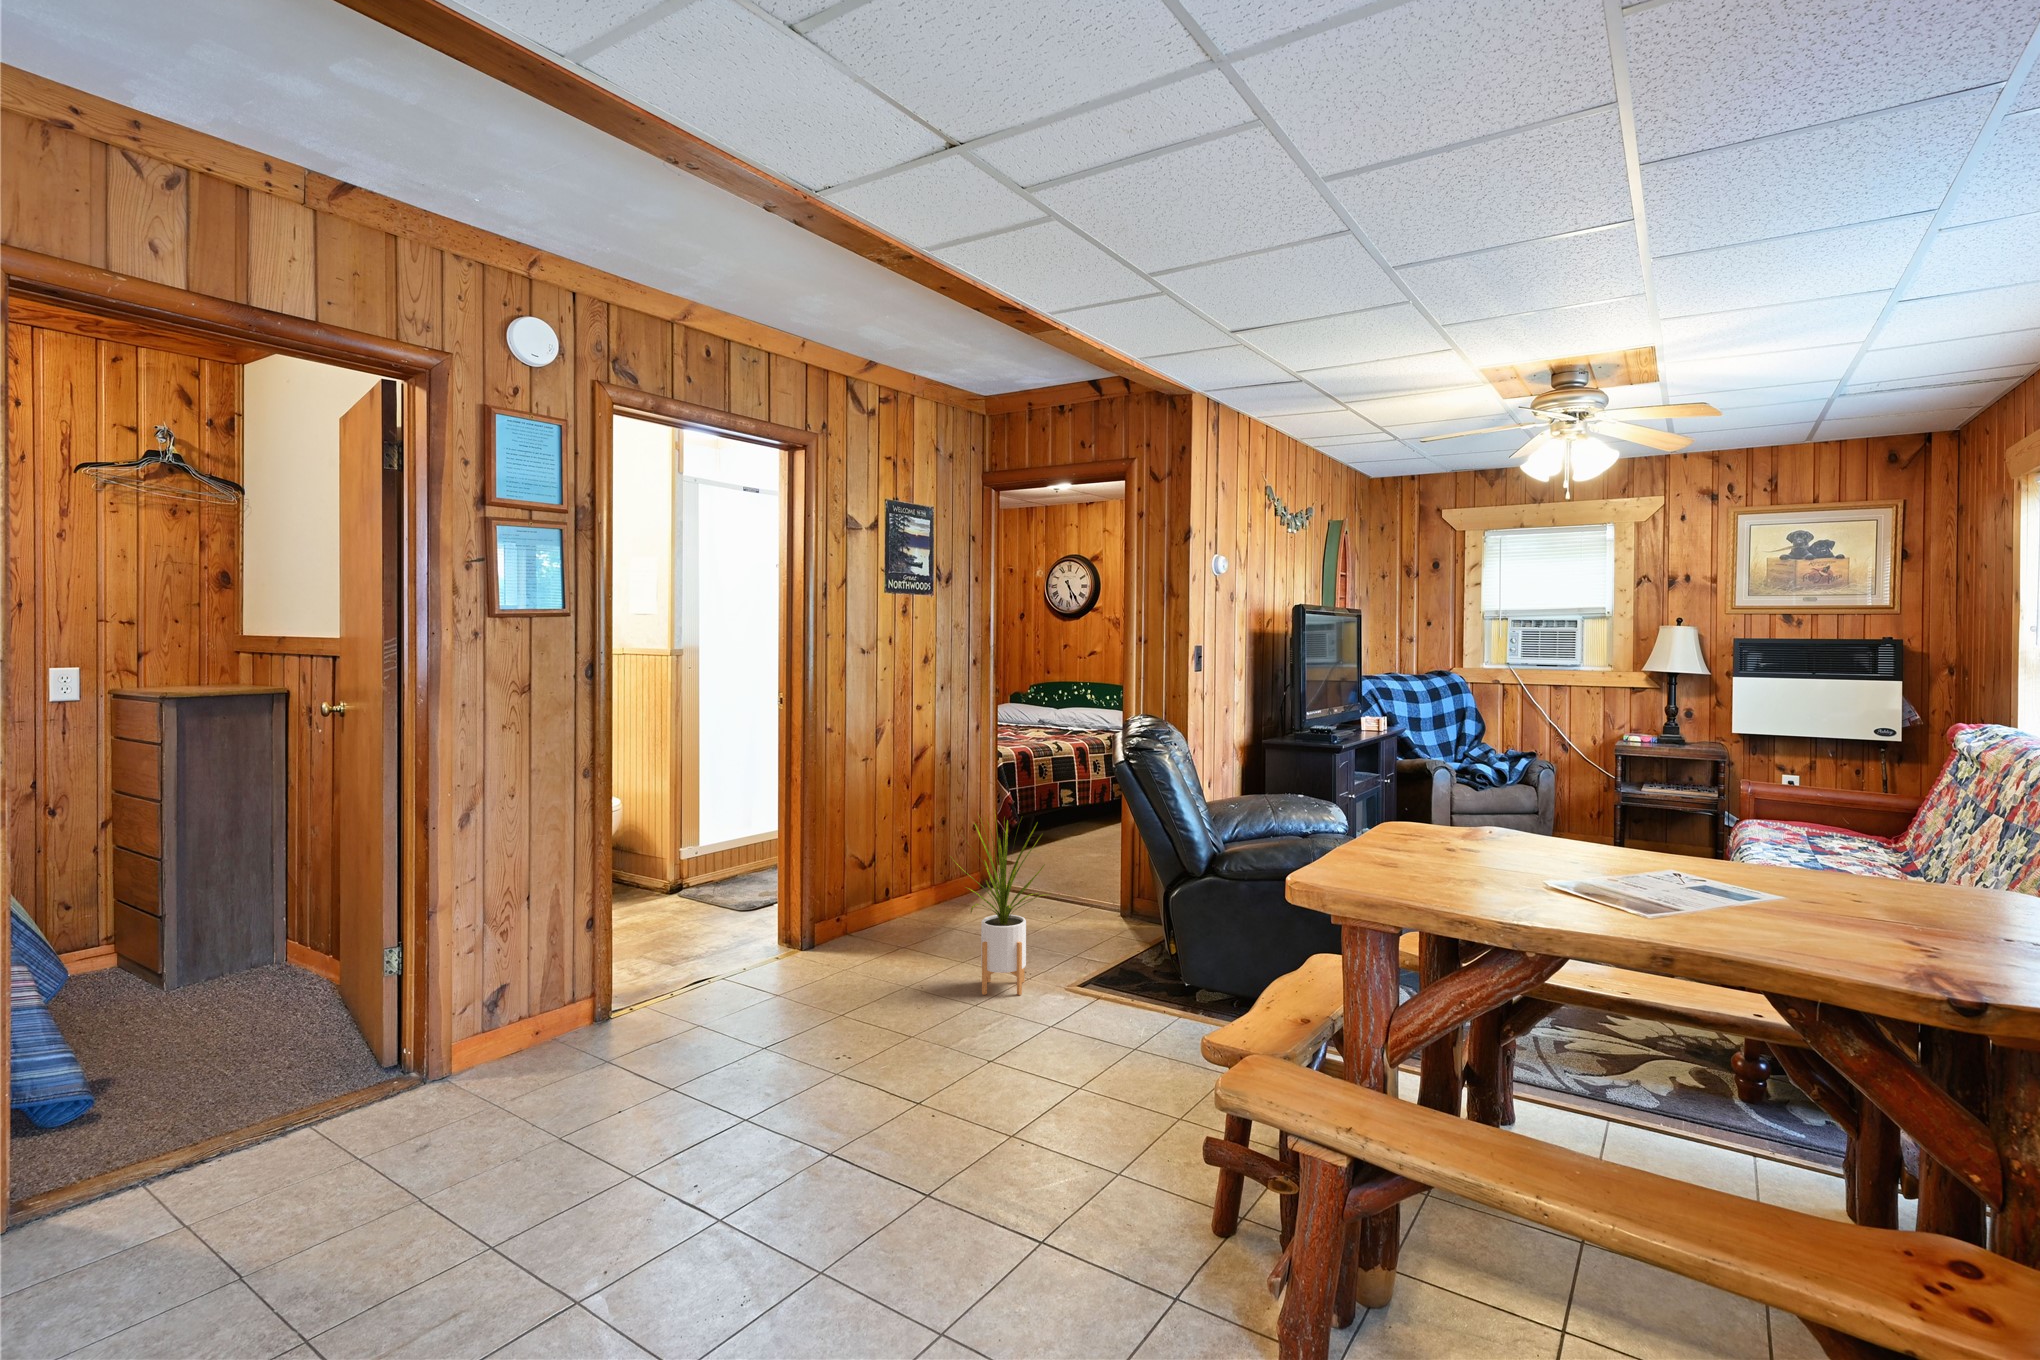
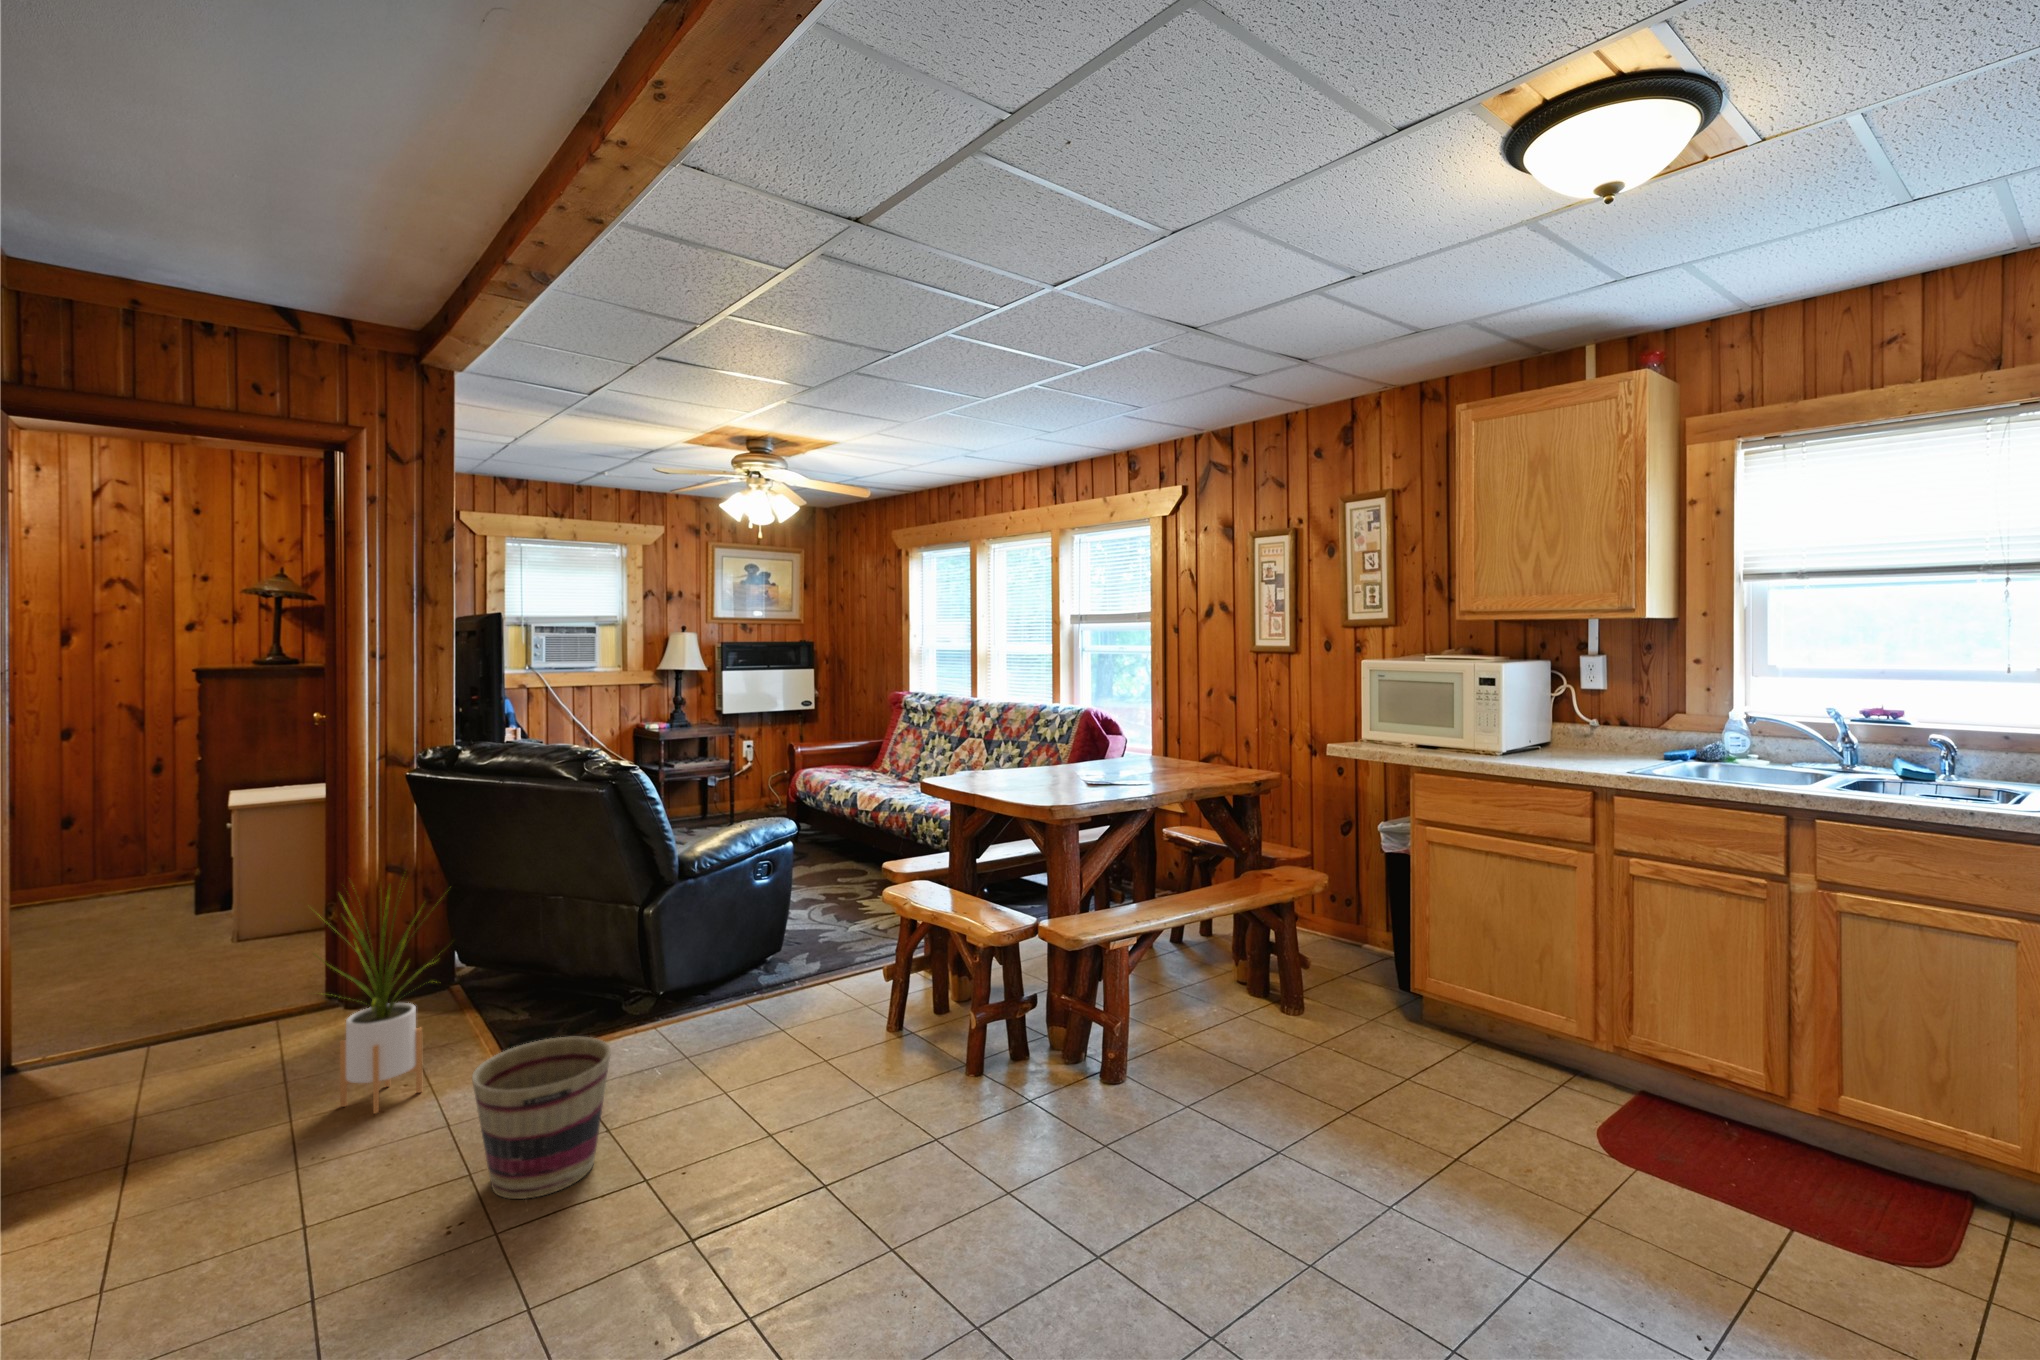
basket: none [870,969,976,1100] -> present [472,1037,611,1199]

